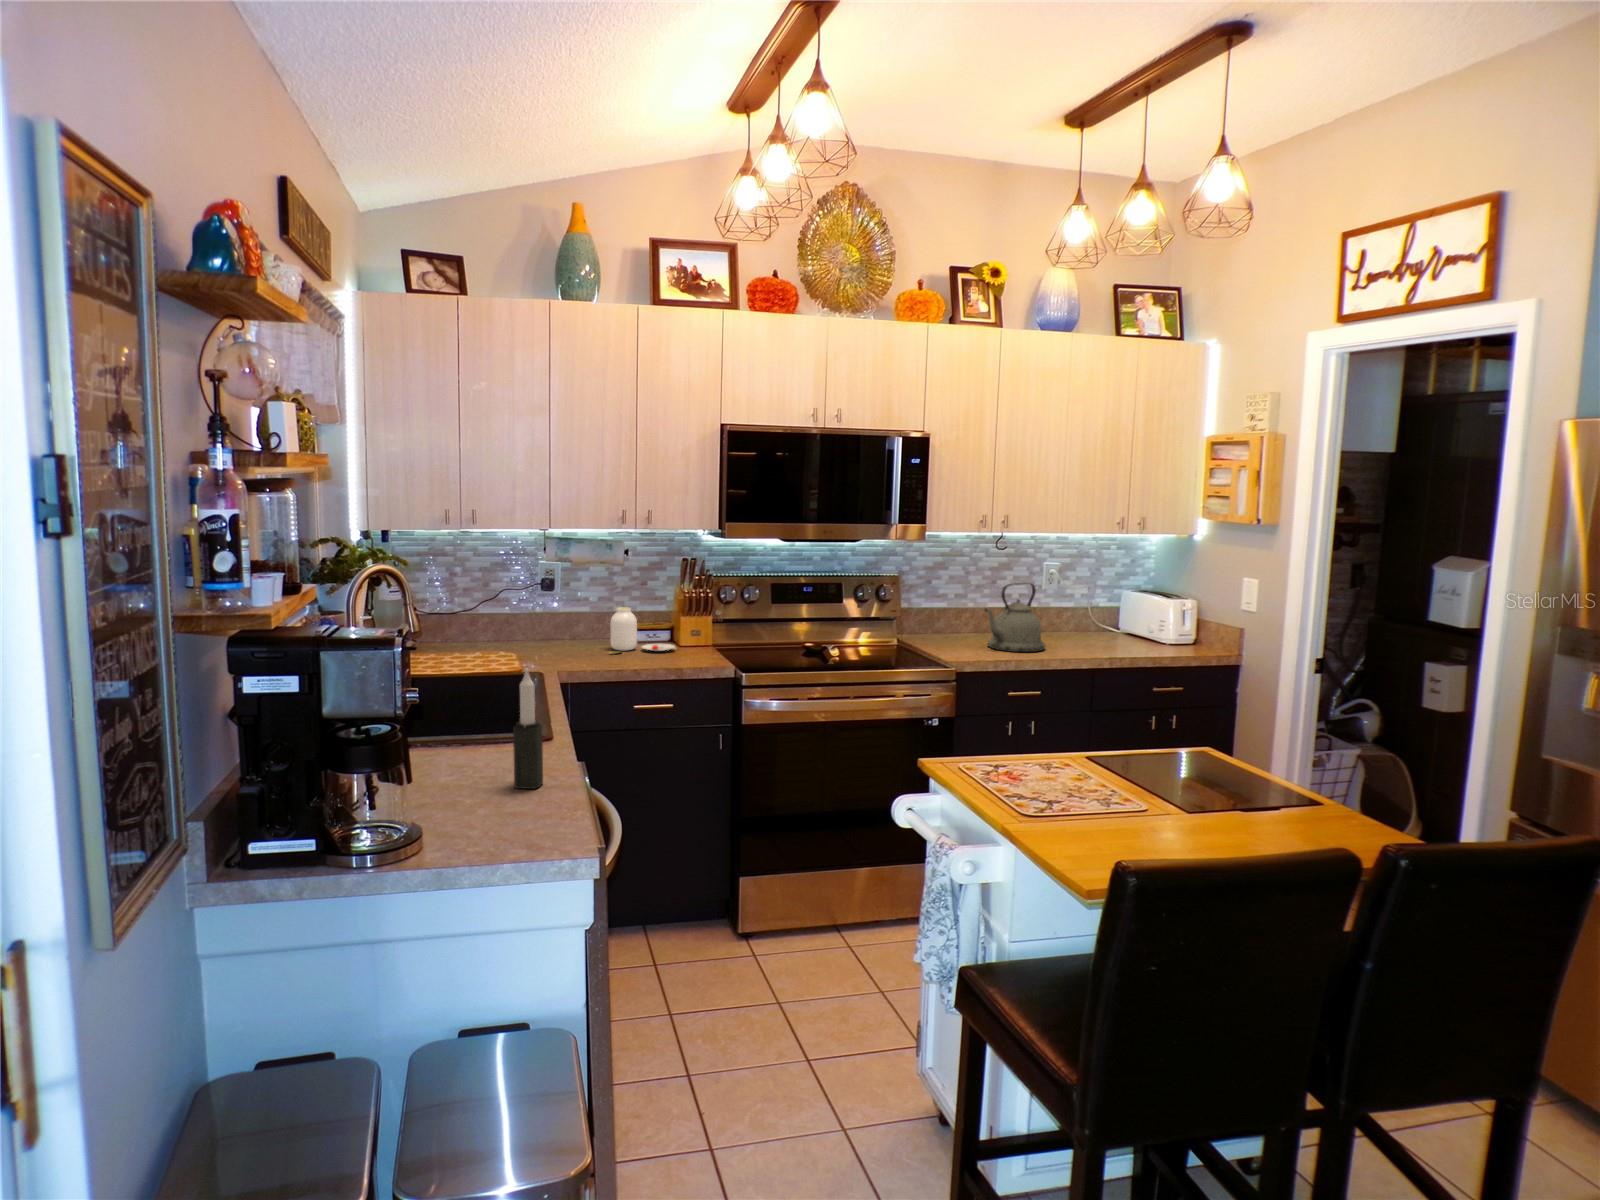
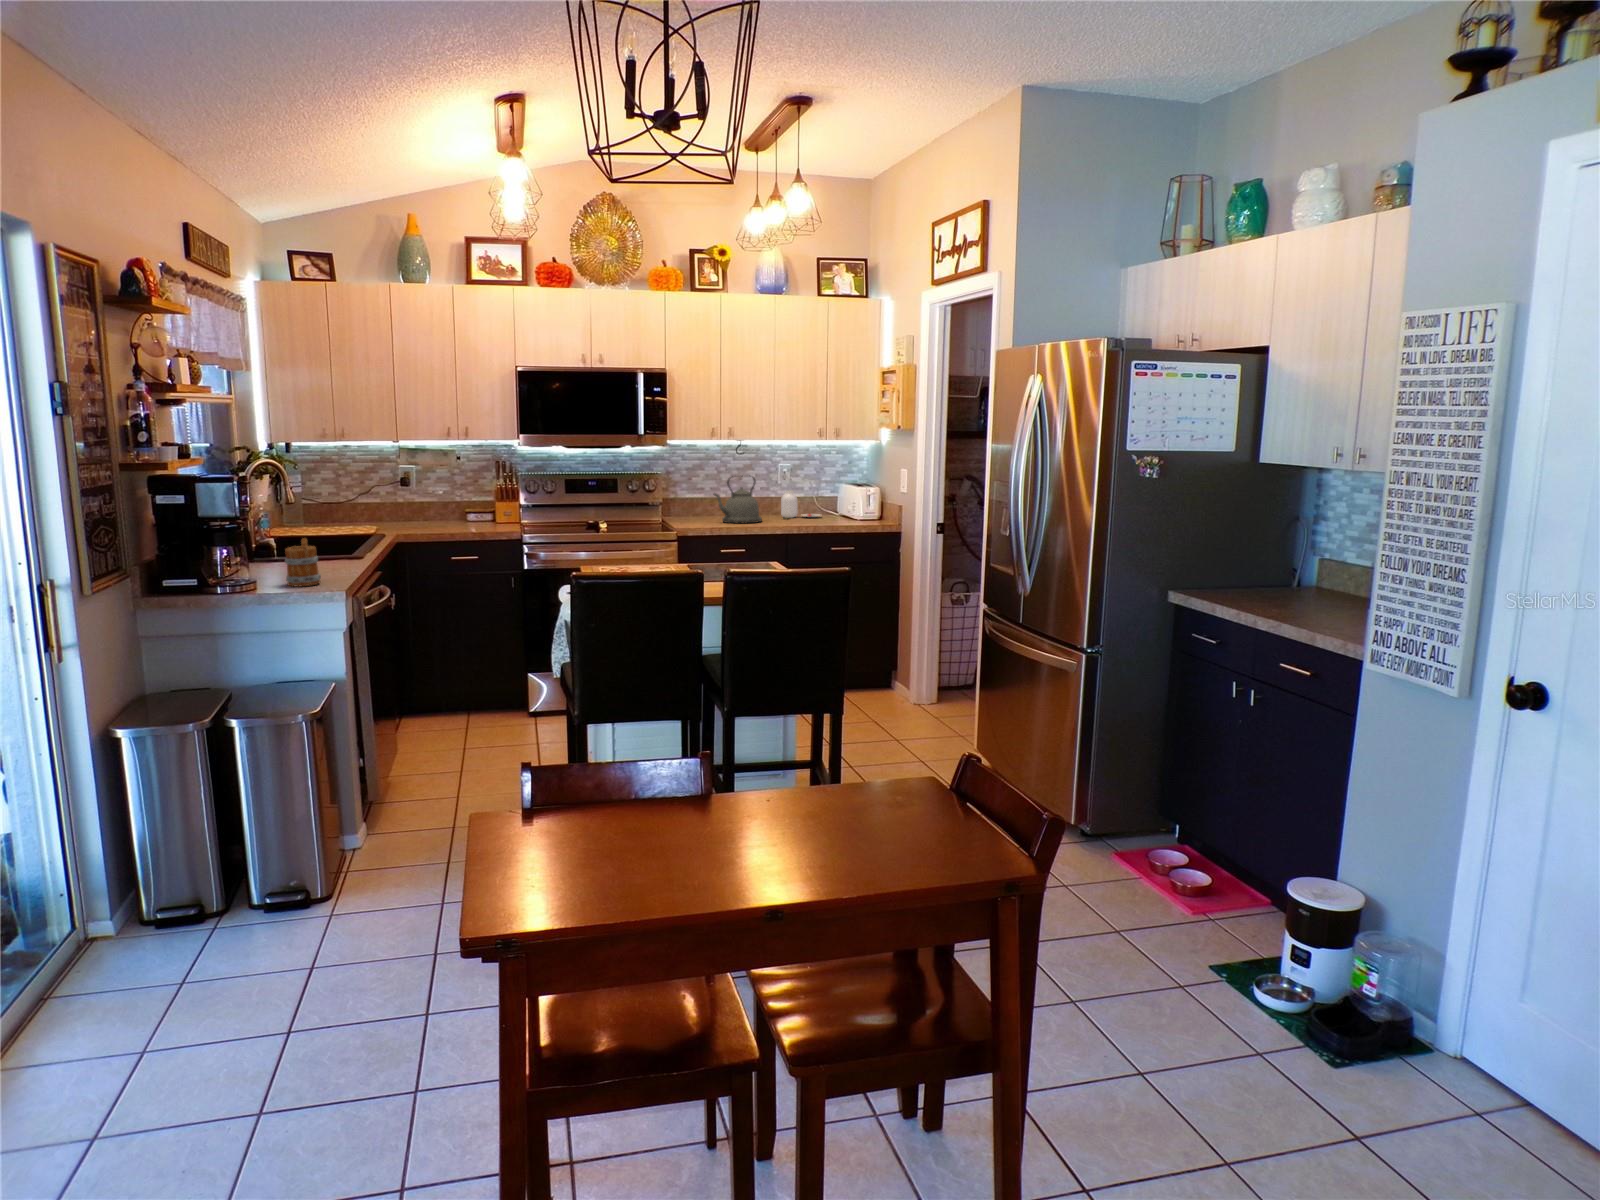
jar: present [608,607,675,654] -> present [781,491,820,518]
candle: present [513,668,543,789] -> none [325,507,346,576]
mug: none [459,730,519,828] -> present [285,538,321,586]

